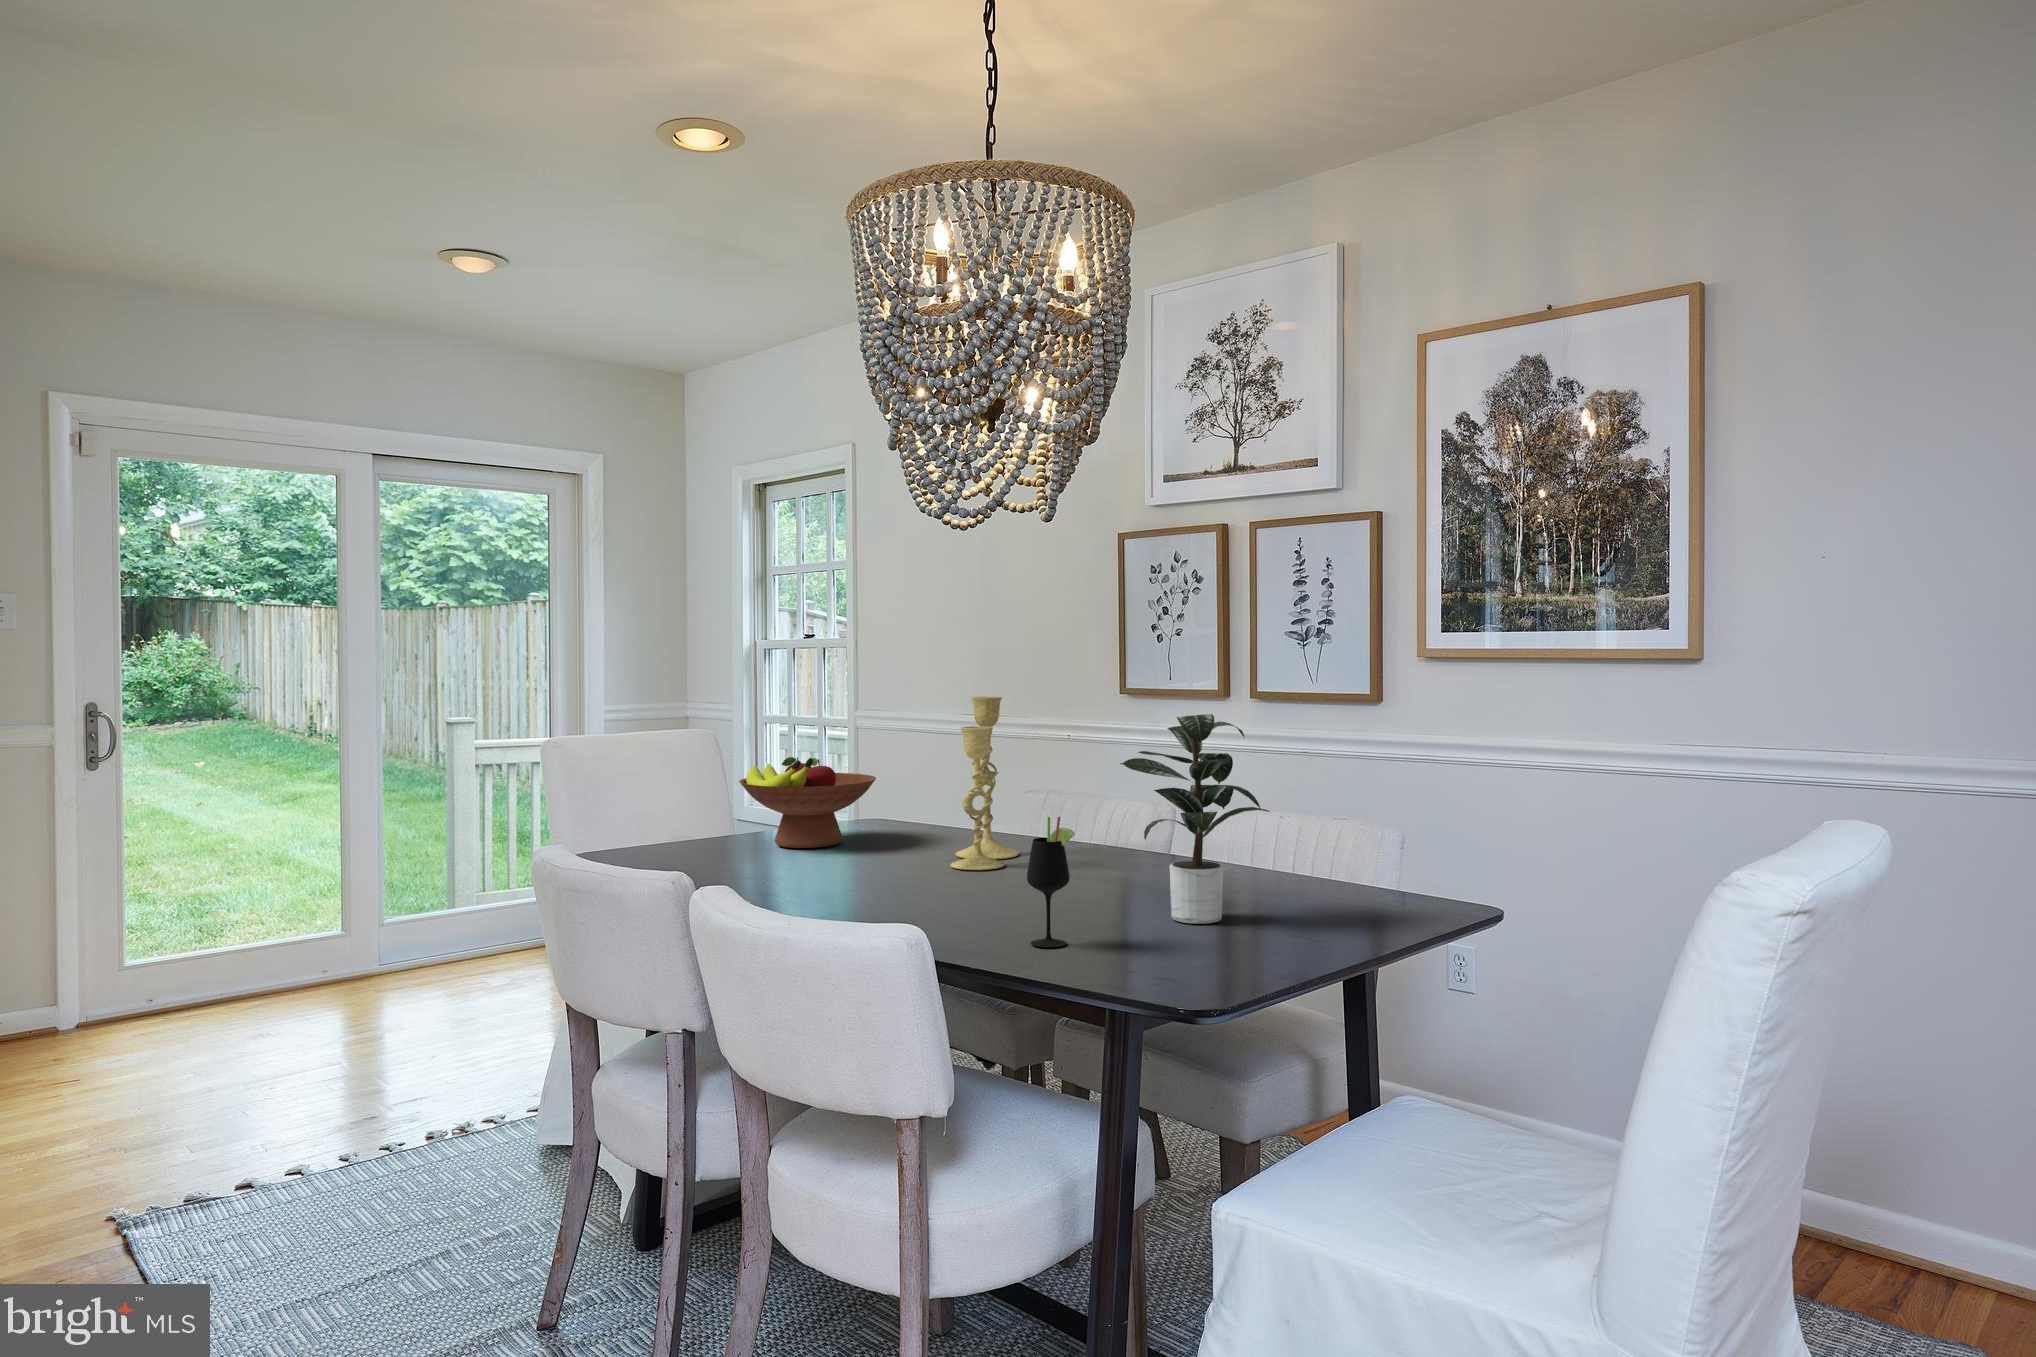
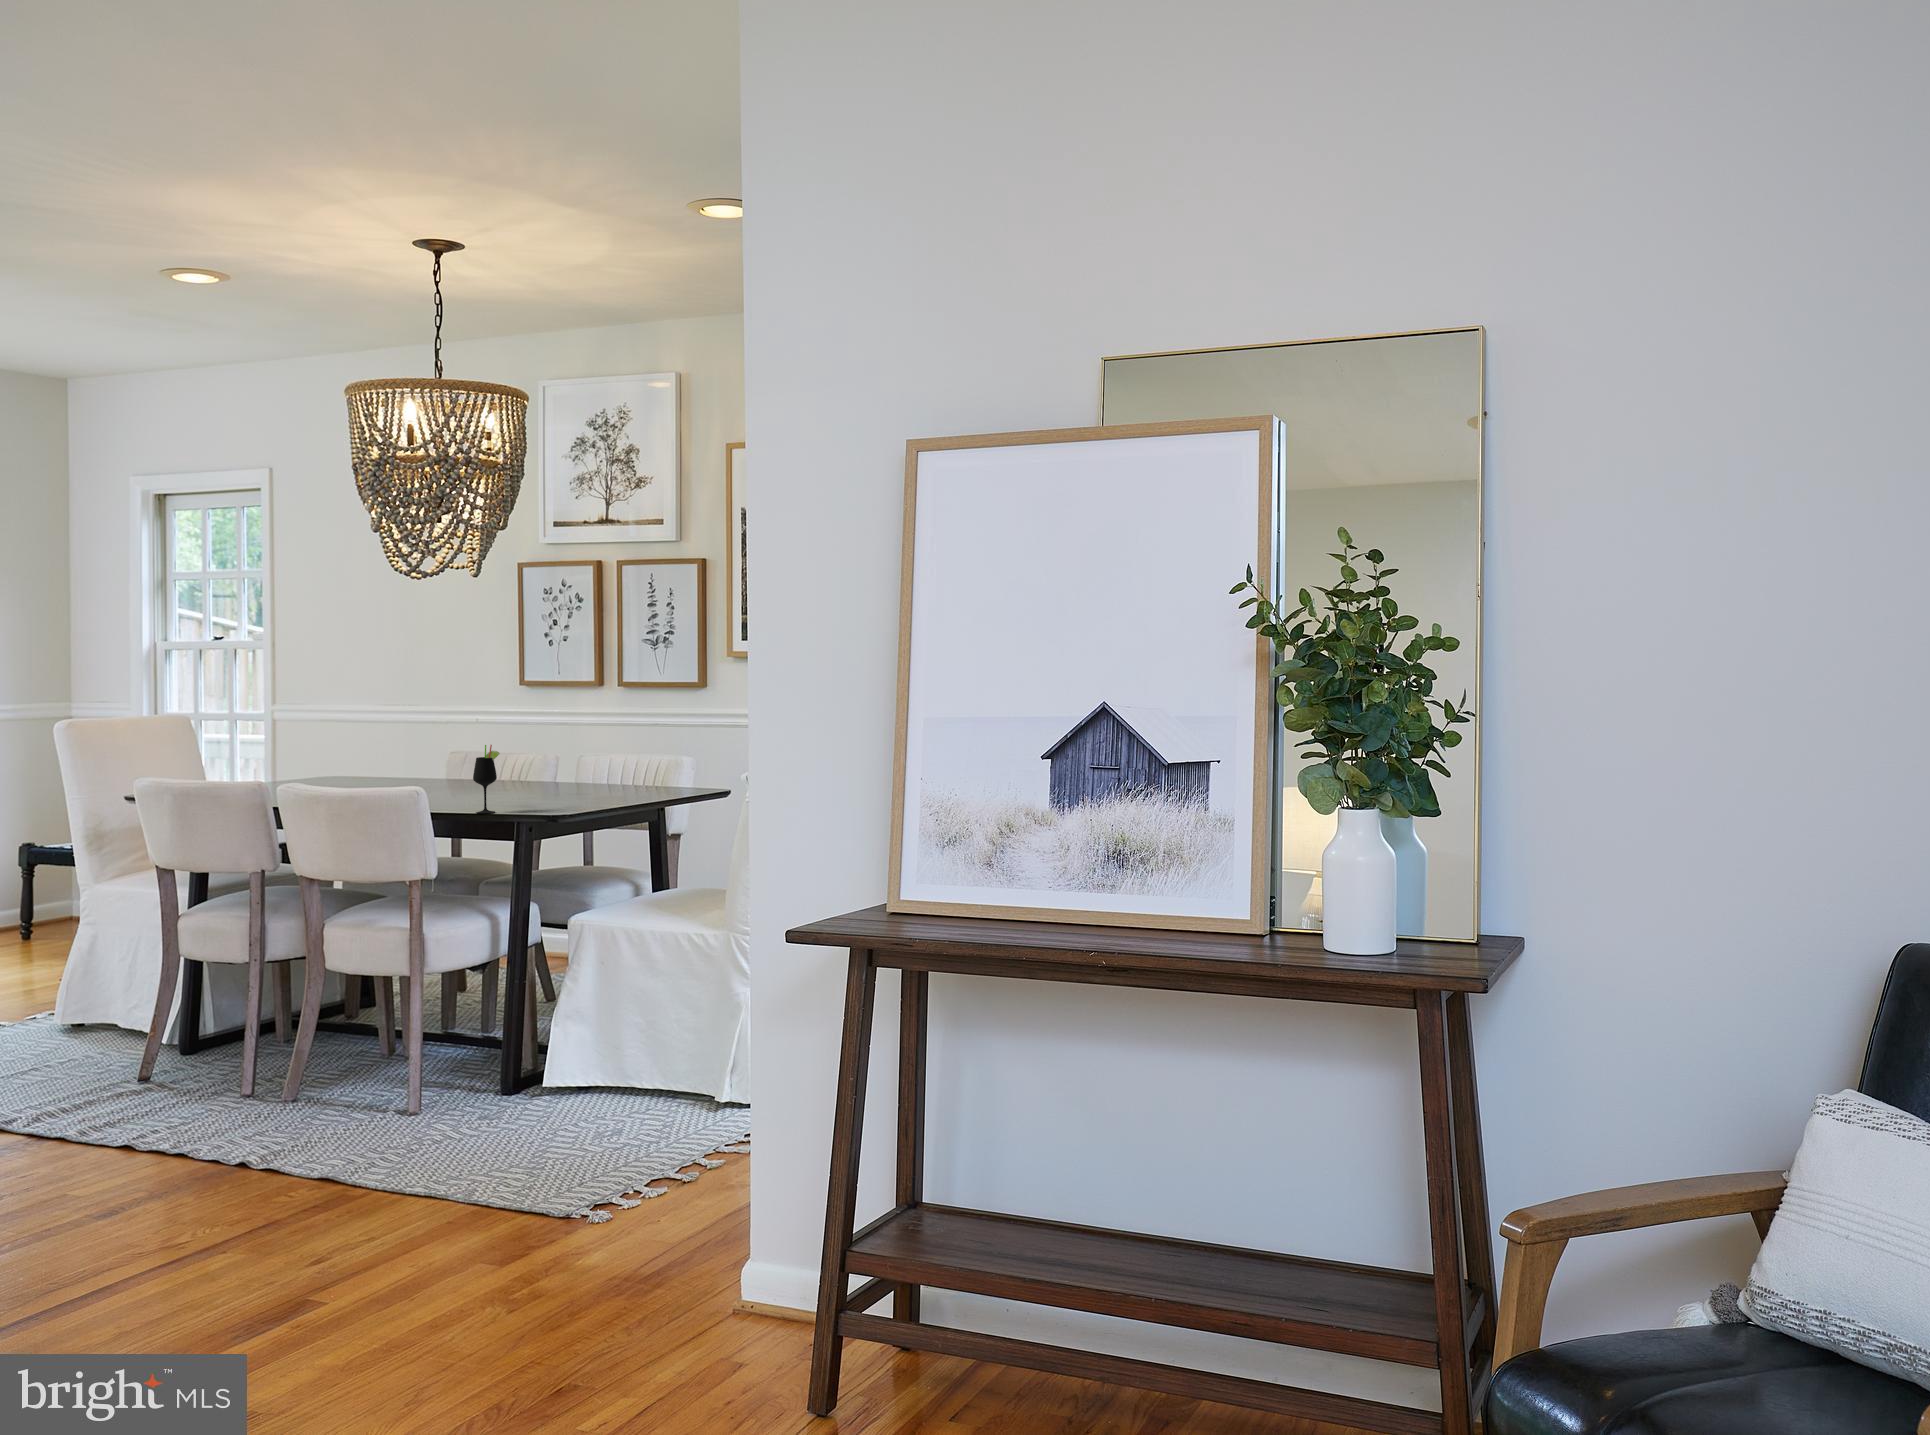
candlestick: present [950,697,1019,870] -> none [410,685,454,794]
potted plant: present [1120,714,1282,924] -> none [514,689,626,804]
fruit bowl: present [739,757,876,848] -> none [242,729,346,792]

